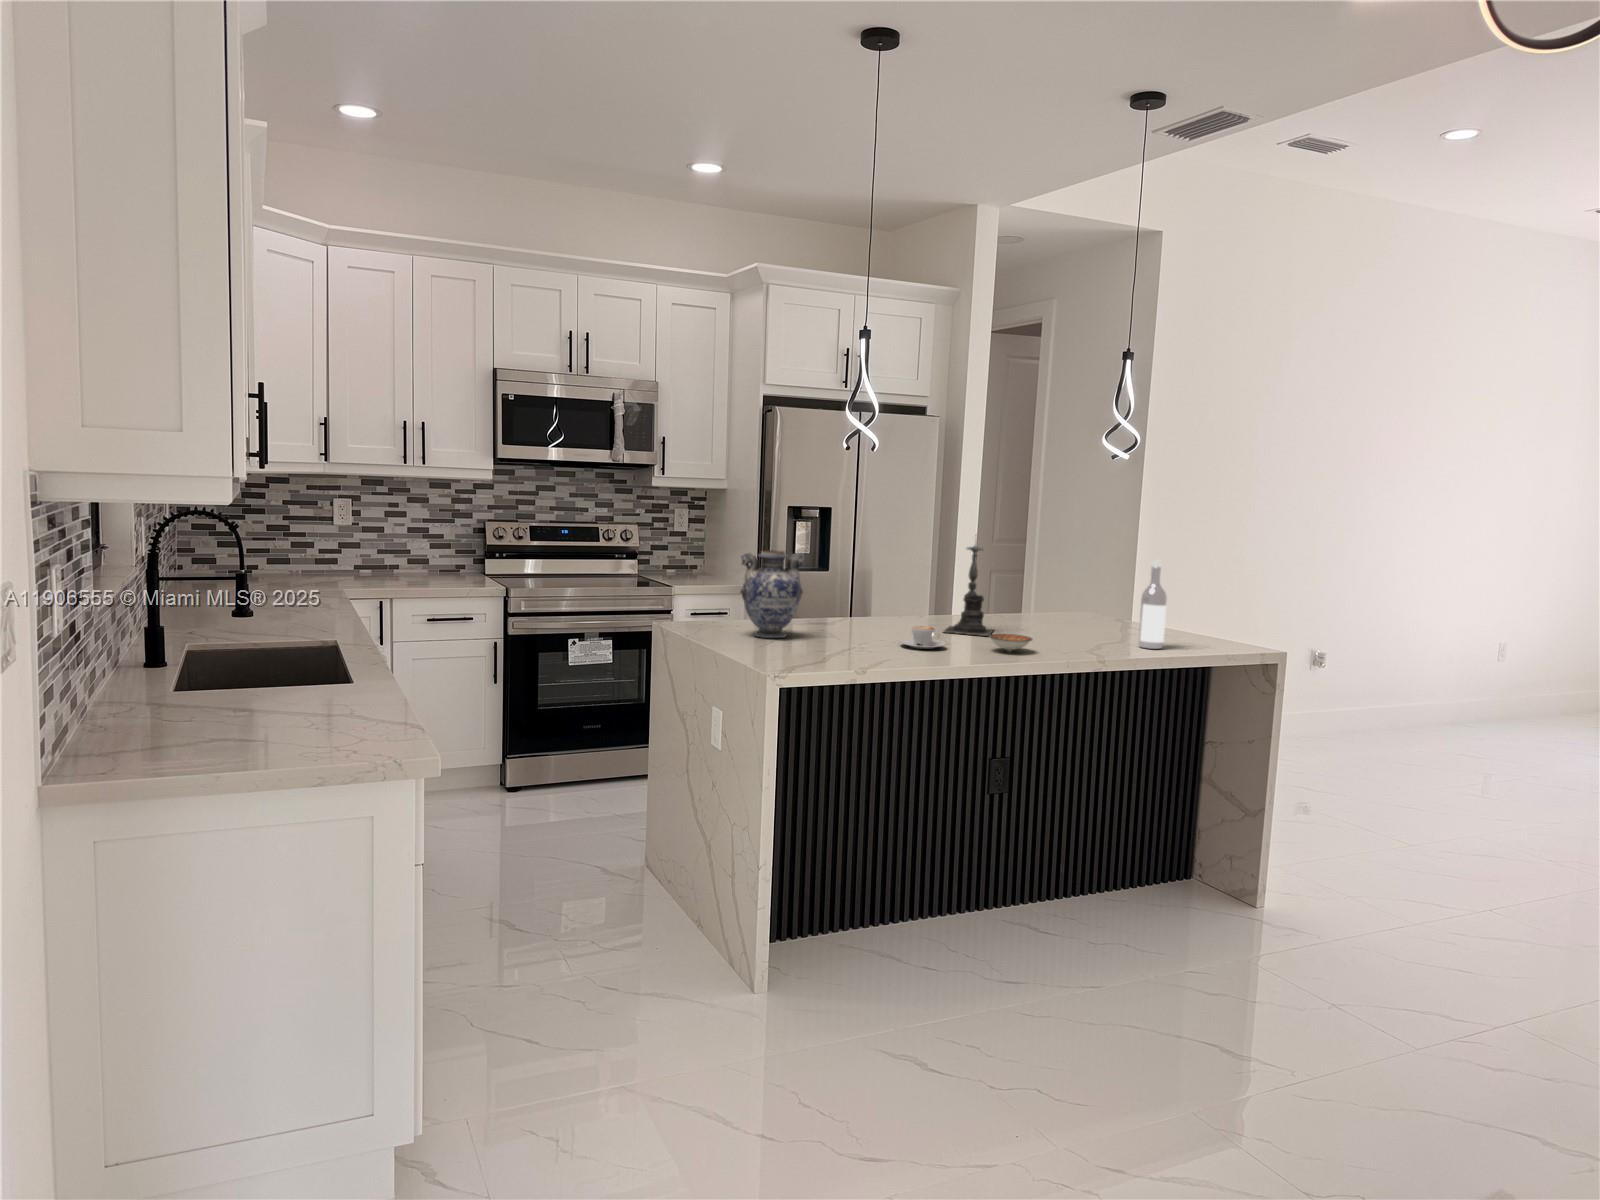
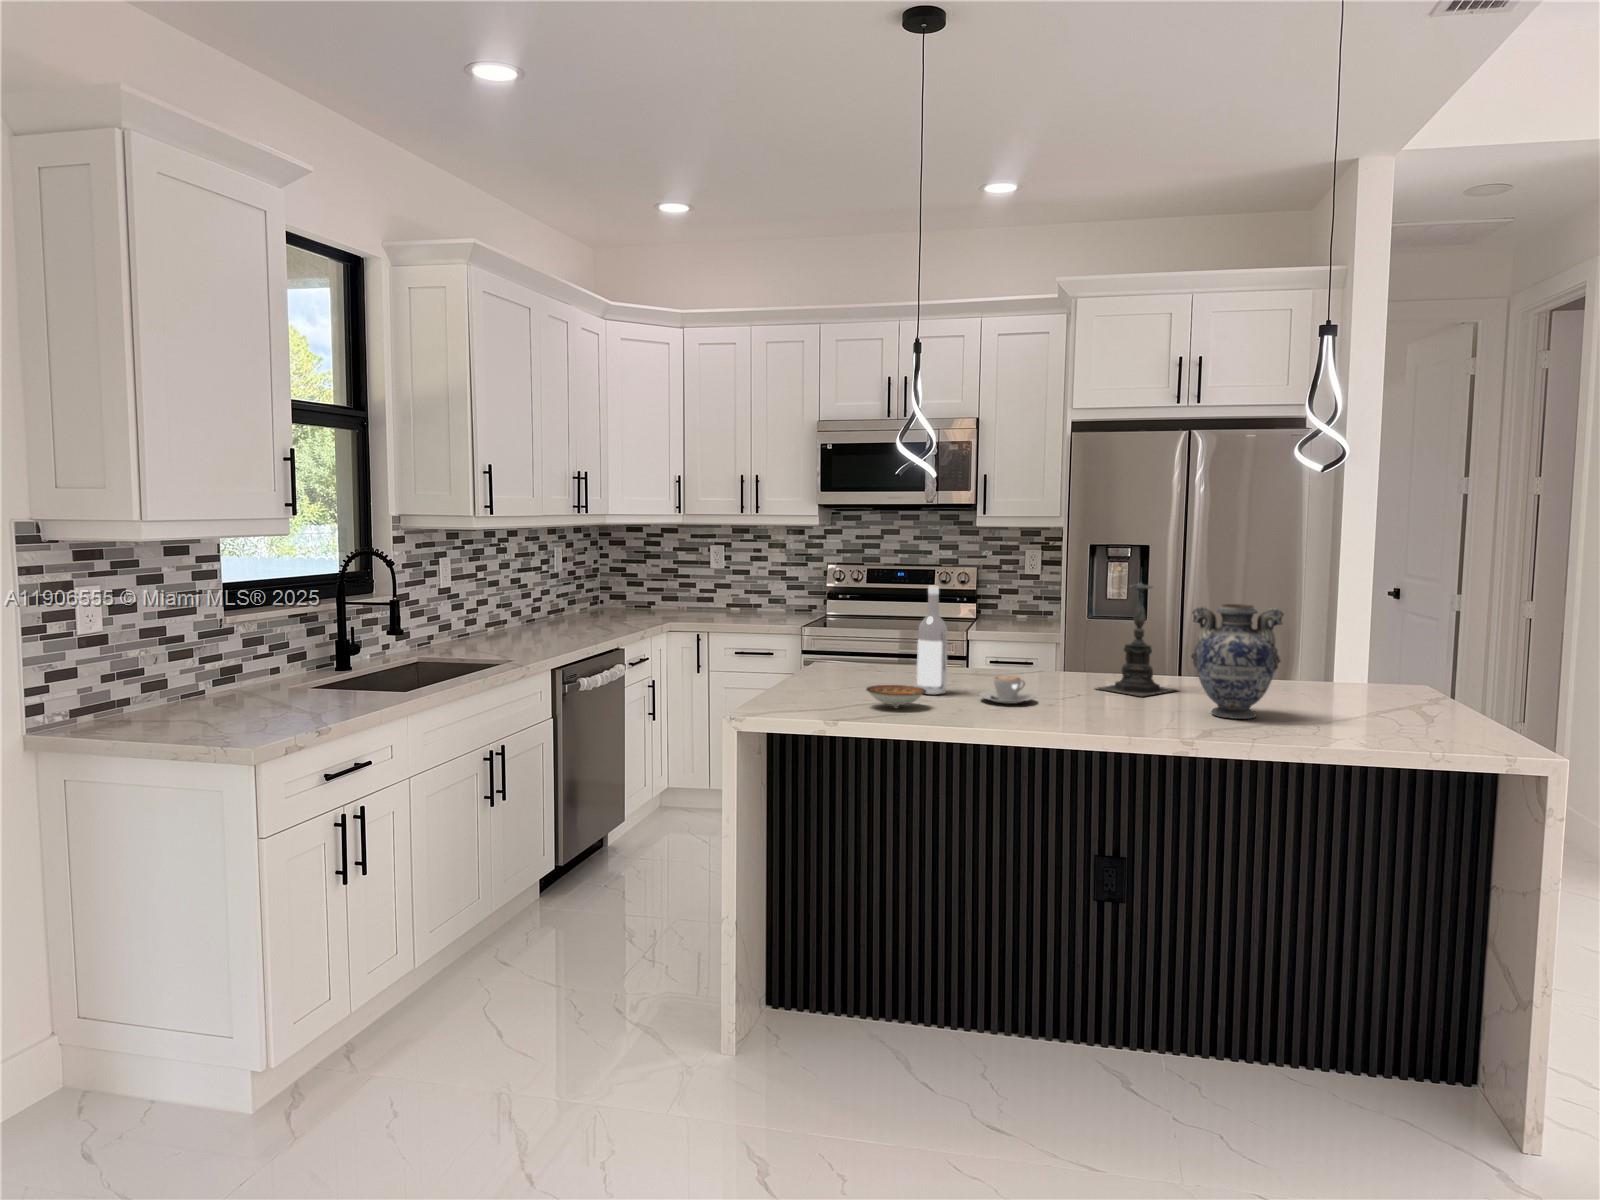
decorative vase: present [741,550,805,638] -> present [1191,604,1283,719]
wine bottle: present [1138,560,1167,649] -> present [917,586,948,695]
ceramic bowl: present [989,634,1032,651] -> present [866,685,927,707]

